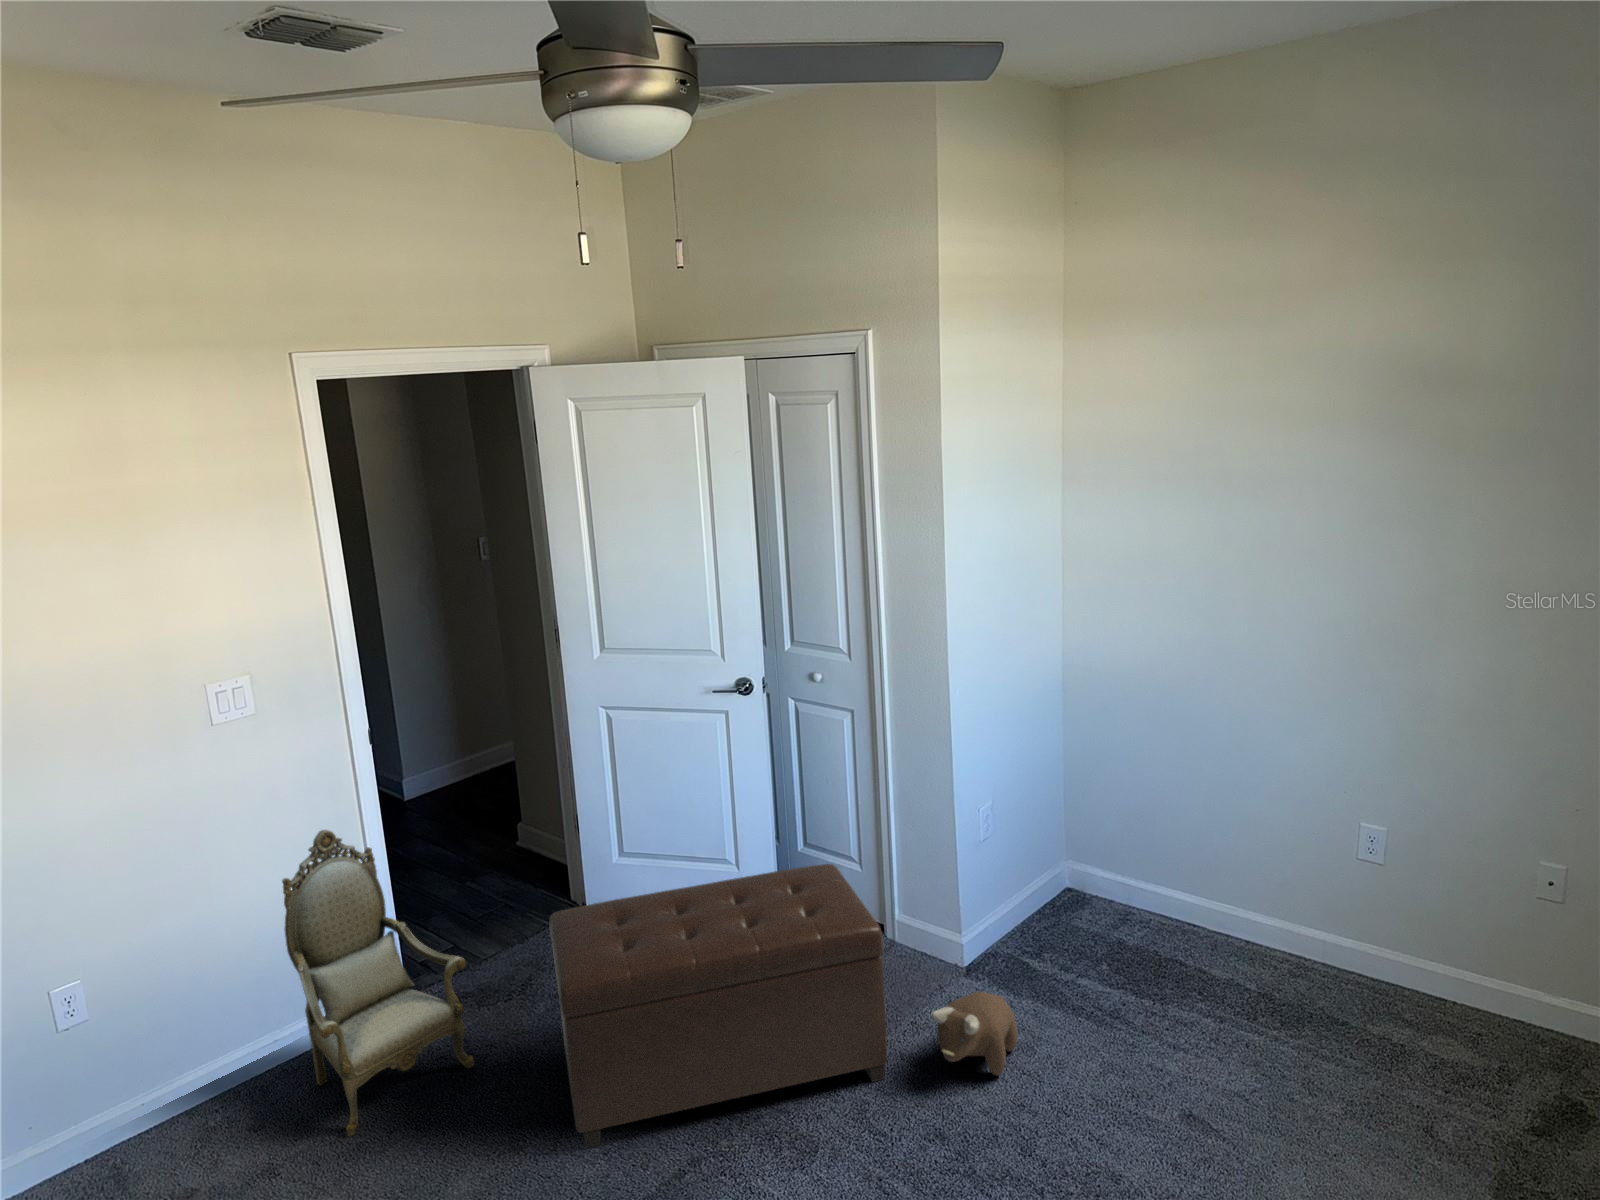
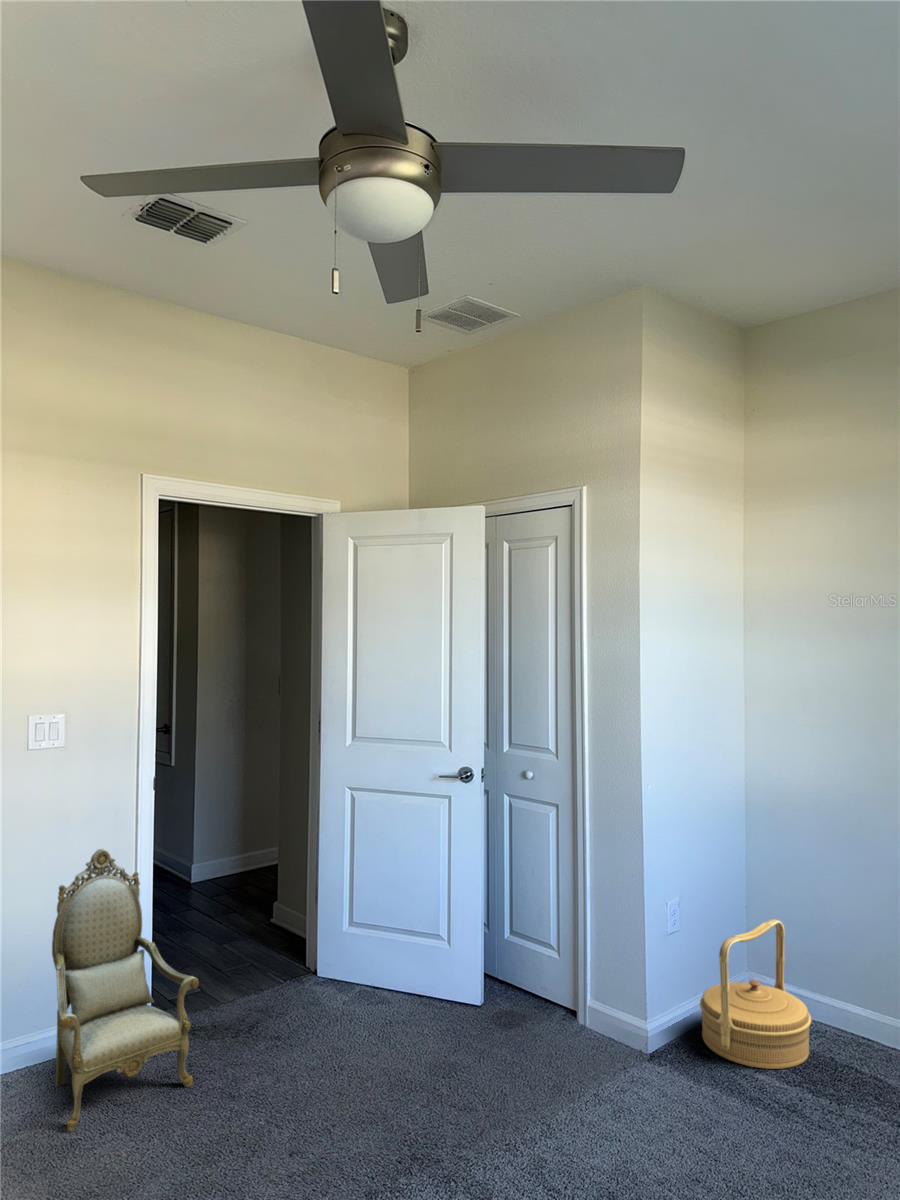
woven basket: none [1018,813,1135,972] -> present [700,919,811,1069]
ottoman: present [550,864,887,1148] -> none [267,929,568,1168]
plush toy: present [932,992,1018,1075] -> none [611,1062,695,1151]

